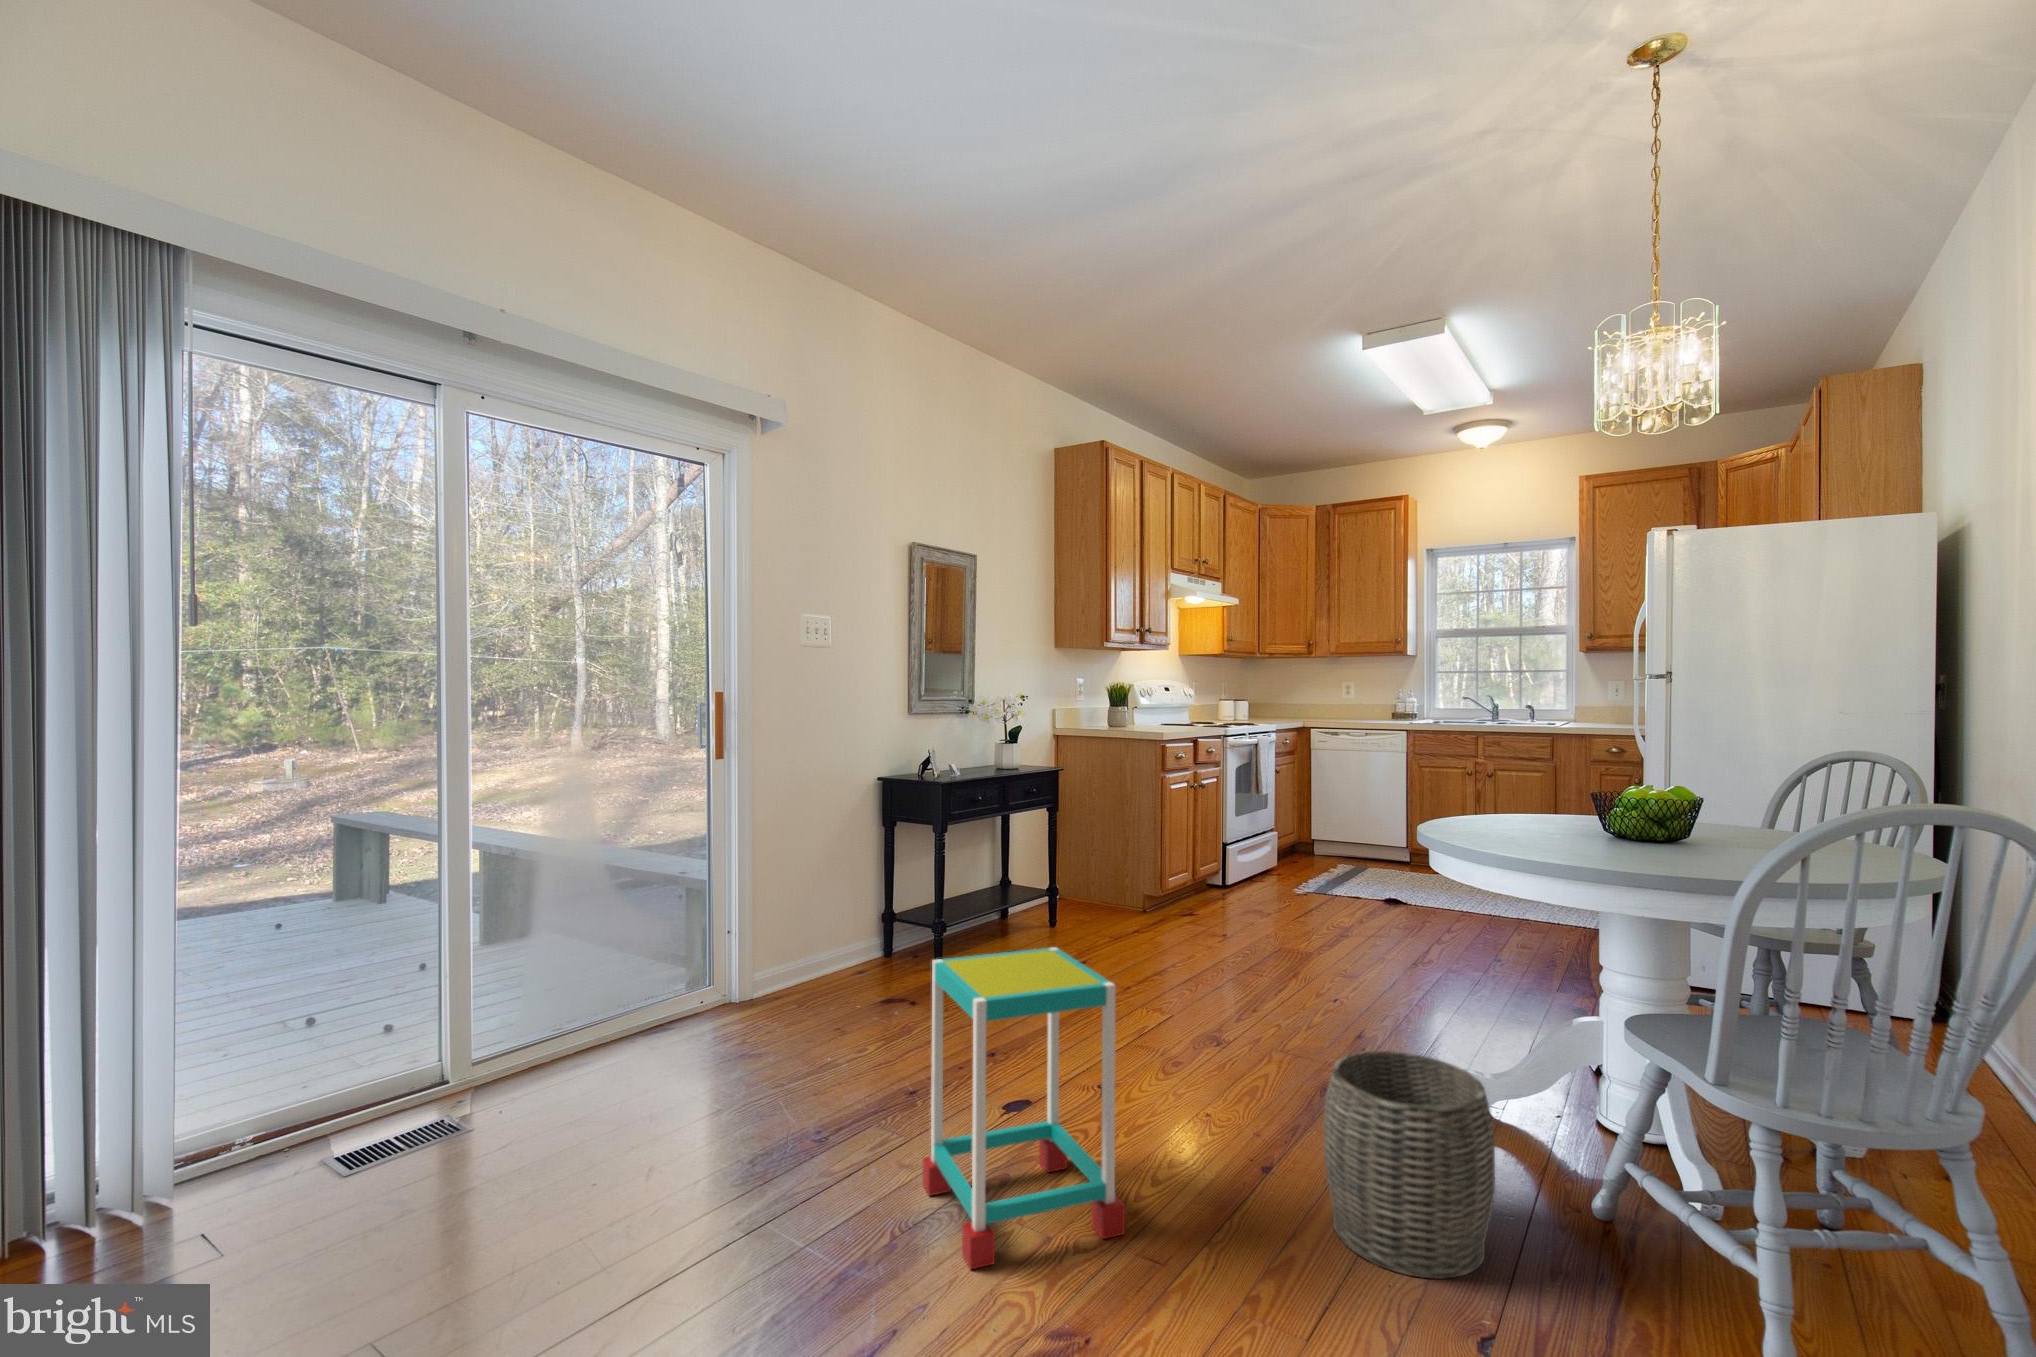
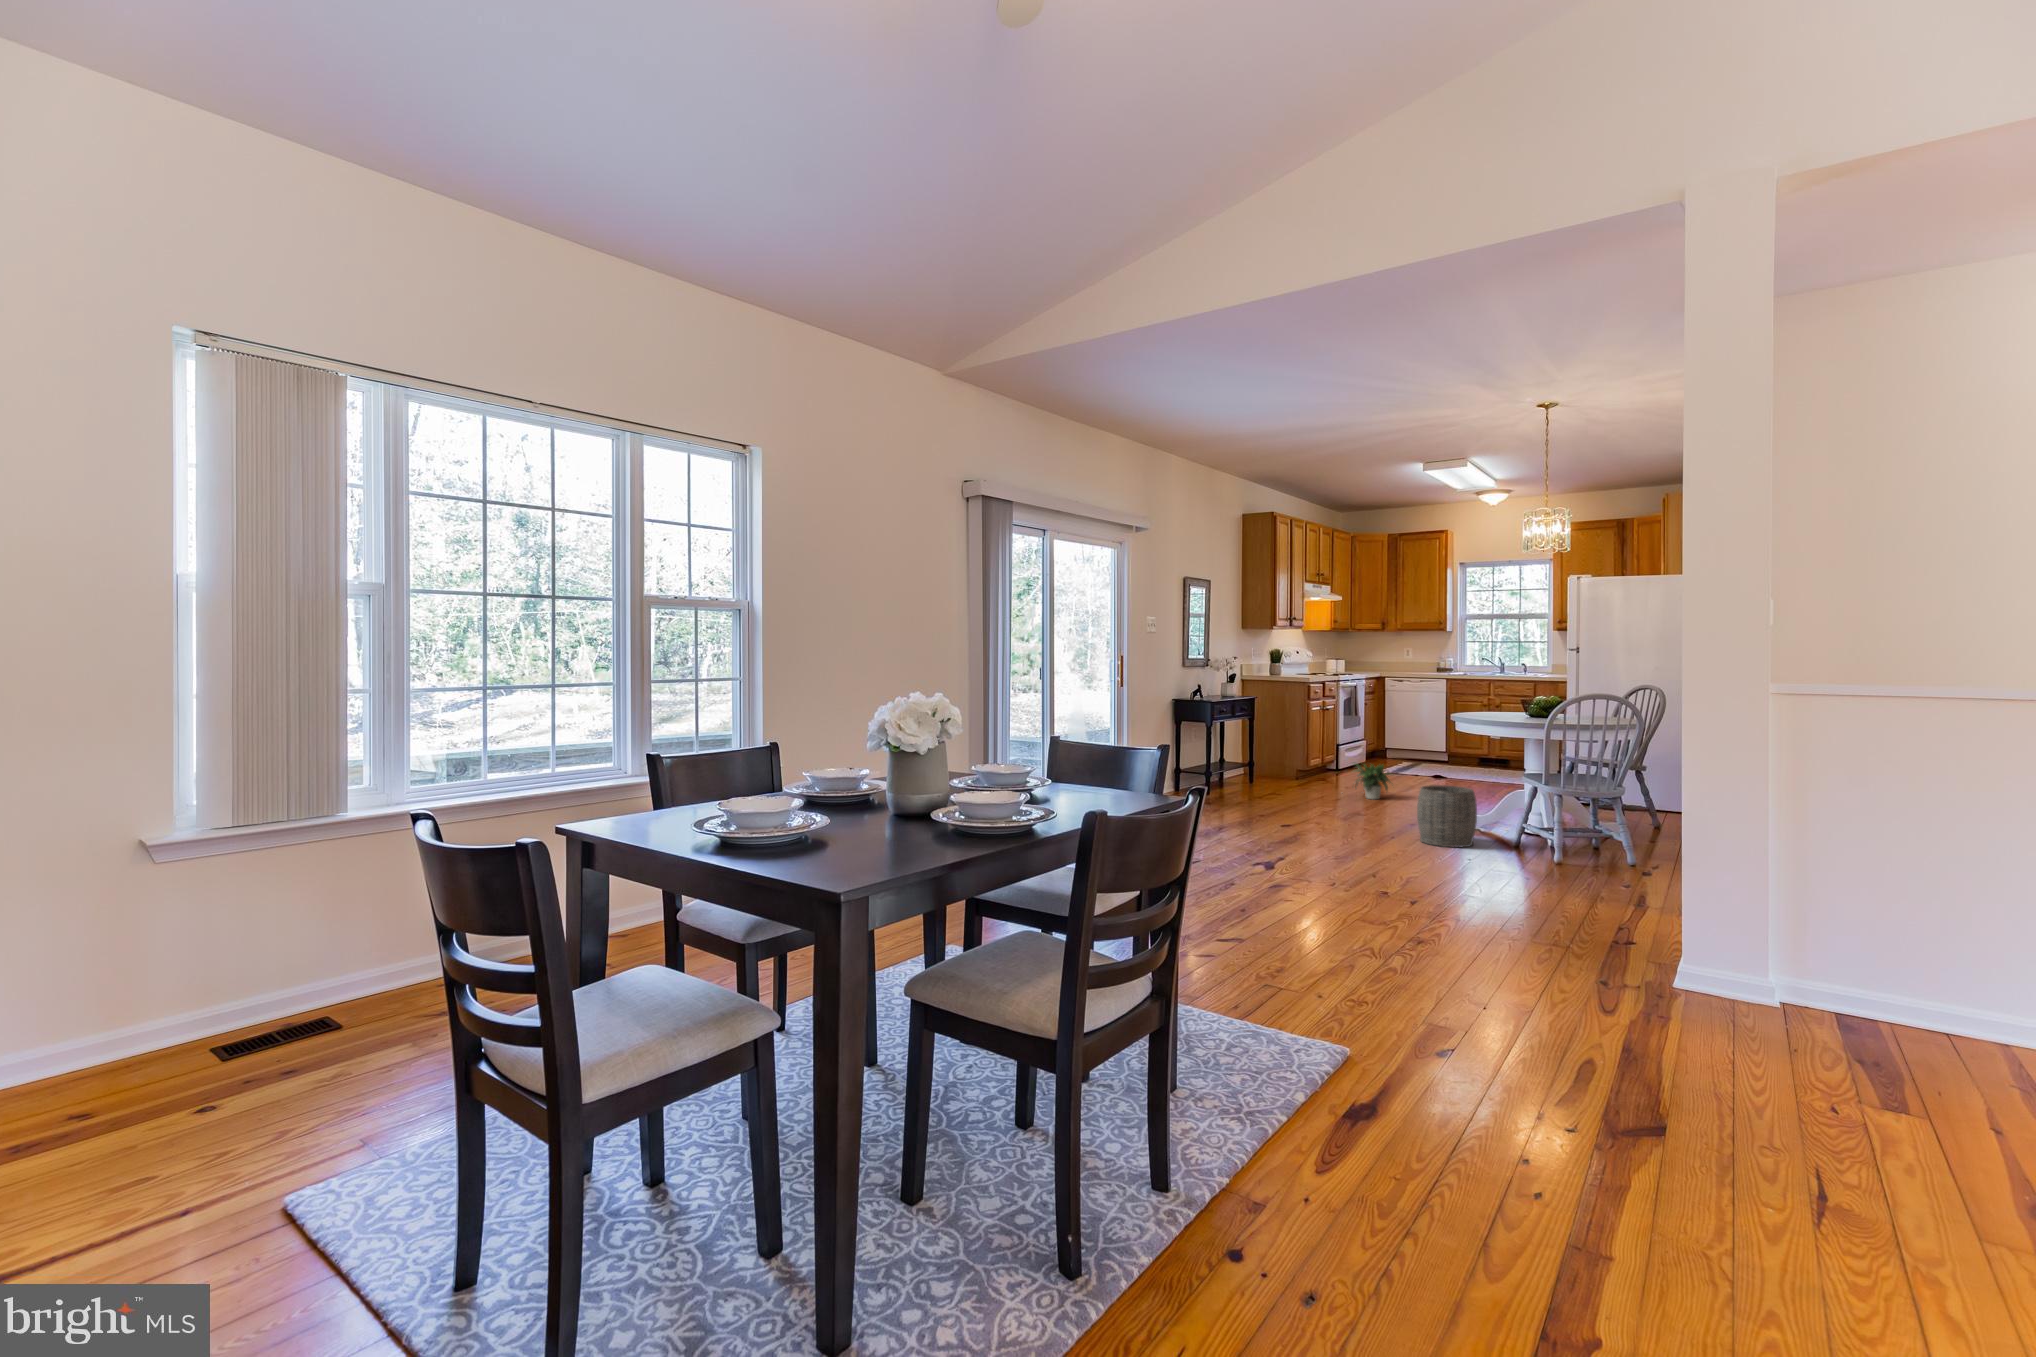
potted plant: none [1201,903,1302,987] -> present [1355,764,1391,799]
side table: present [923,947,1125,1269] -> none [1268,752,1348,846]

